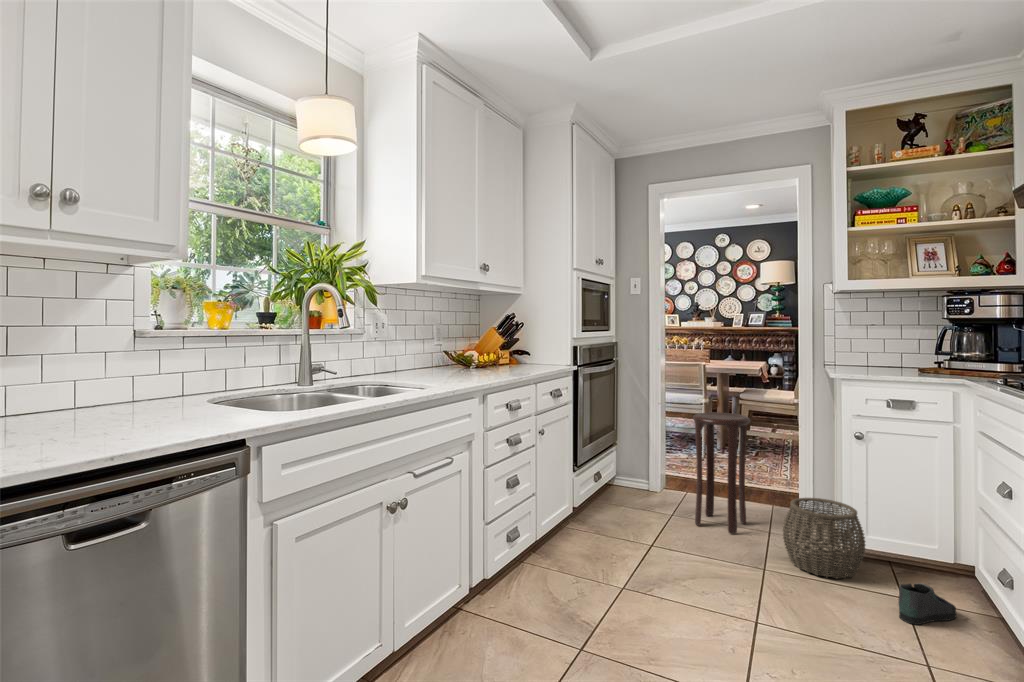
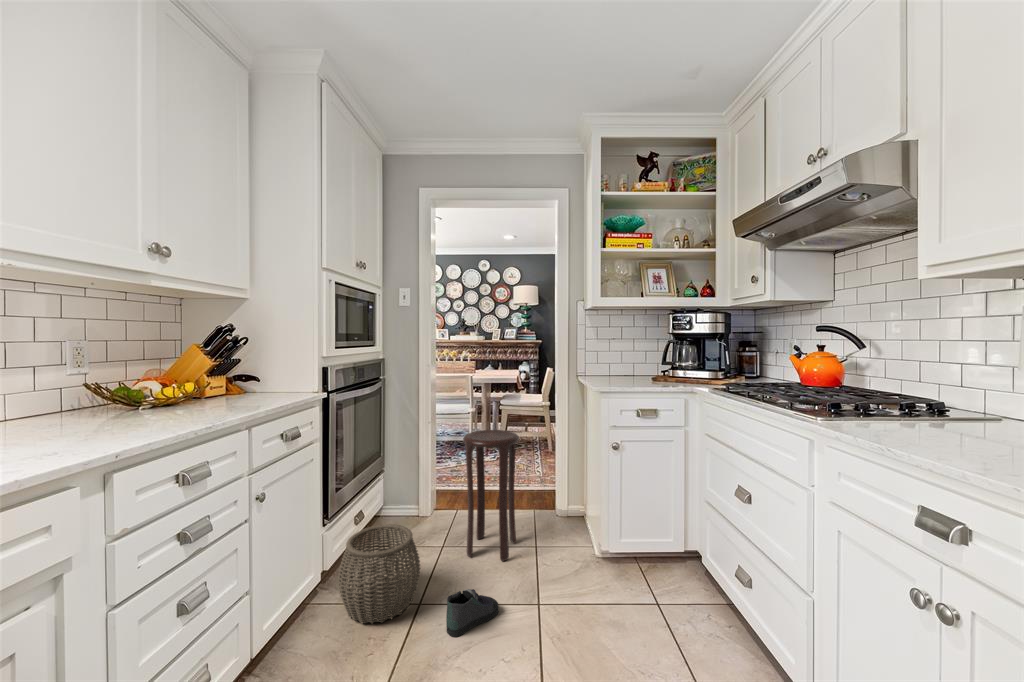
woven basket: present [783,498,865,578] -> present [338,524,420,624]
shoe: present [899,583,956,625] -> present [446,589,499,637]

